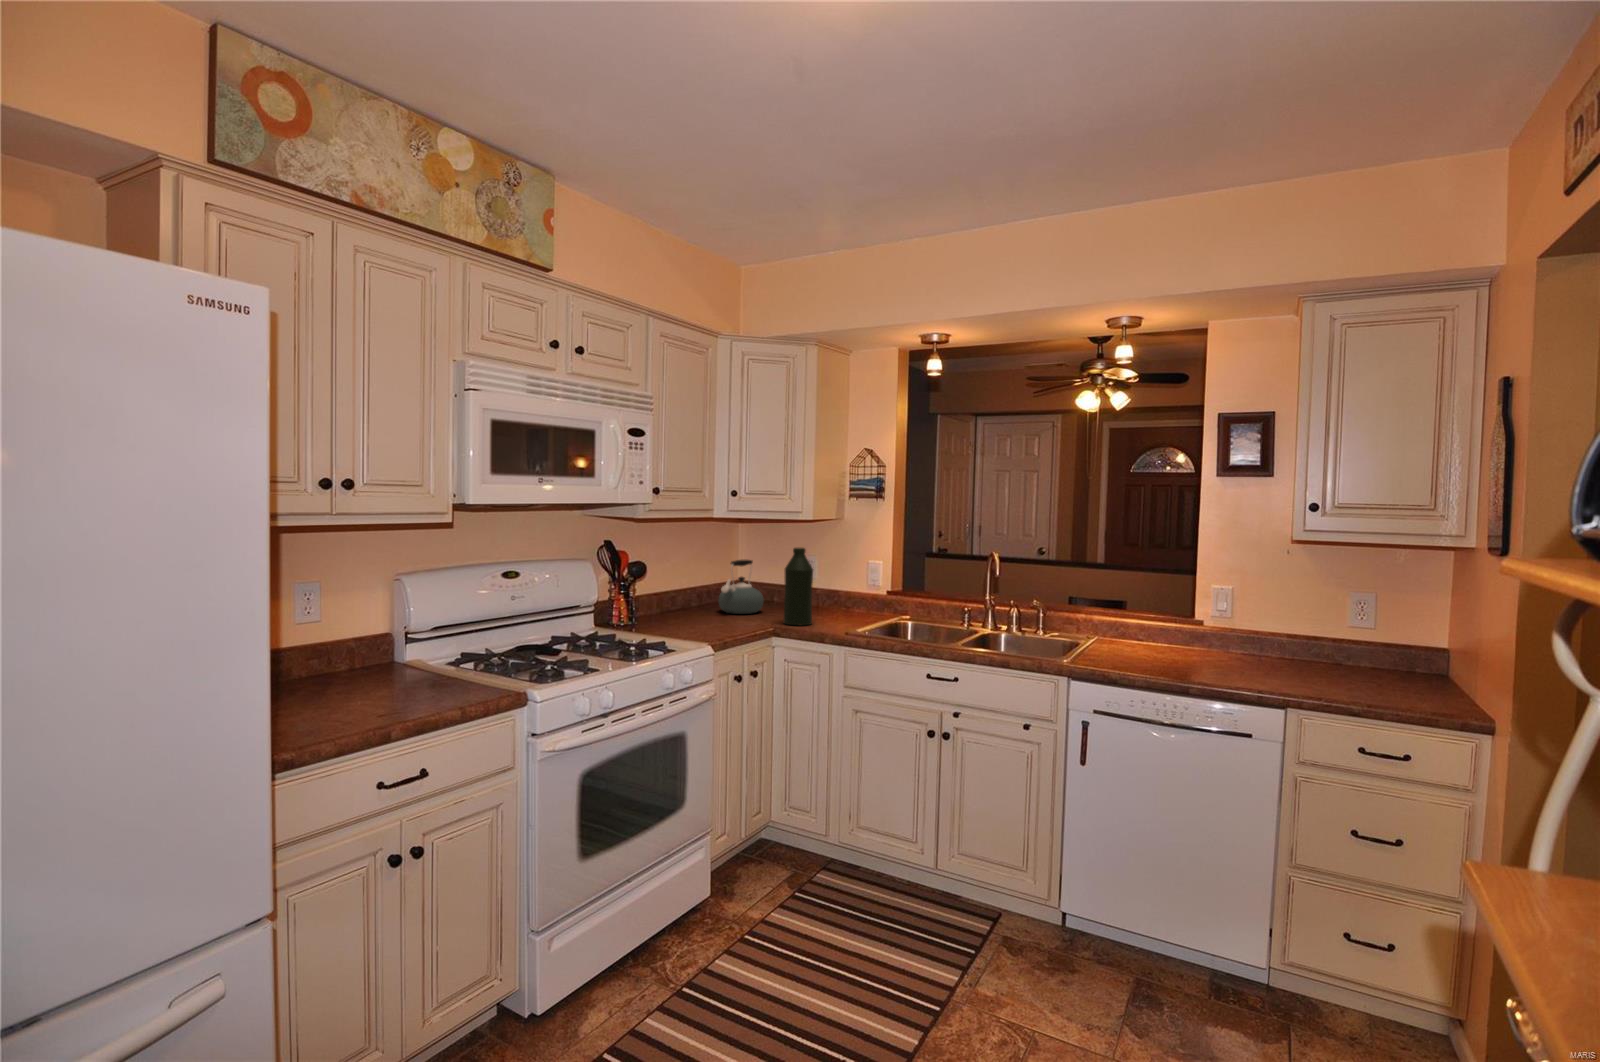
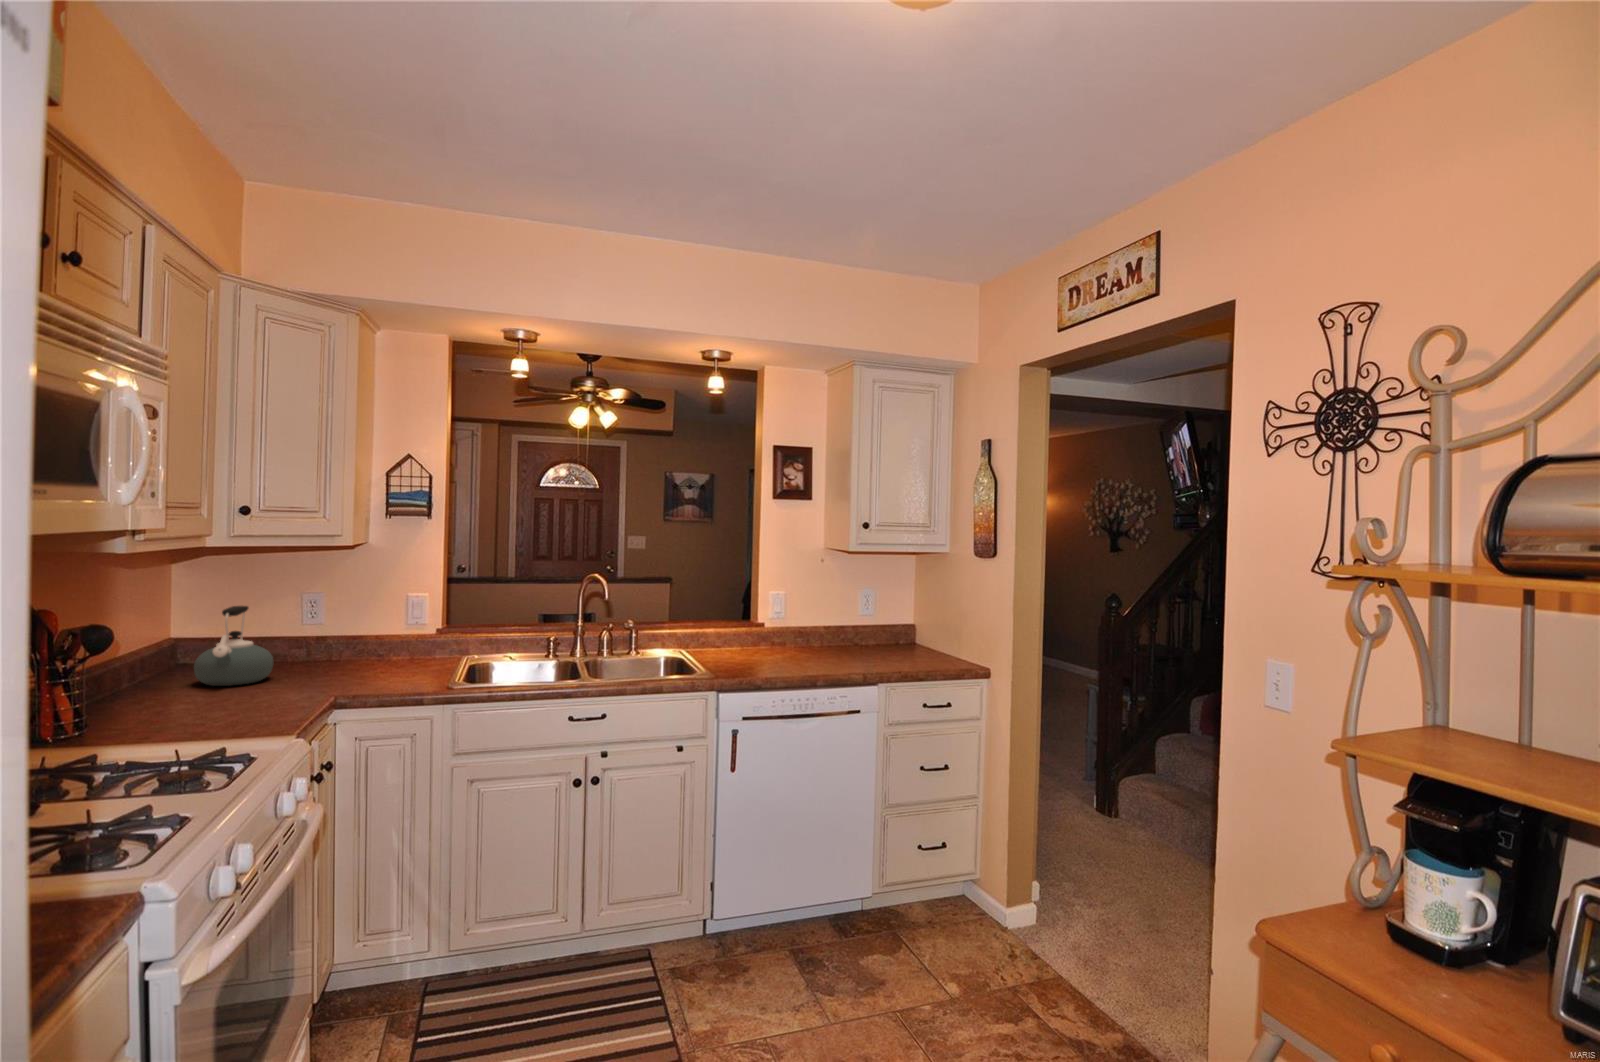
bottle: present [783,548,813,626] -> none [337,583,383,687]

